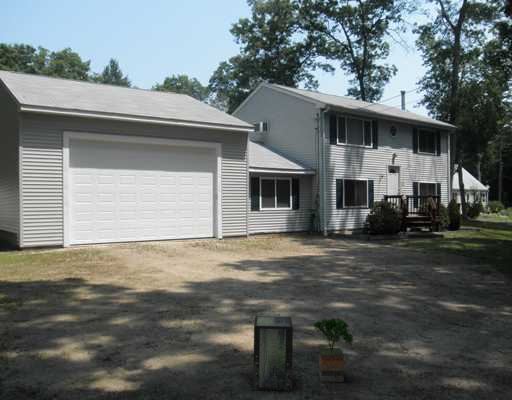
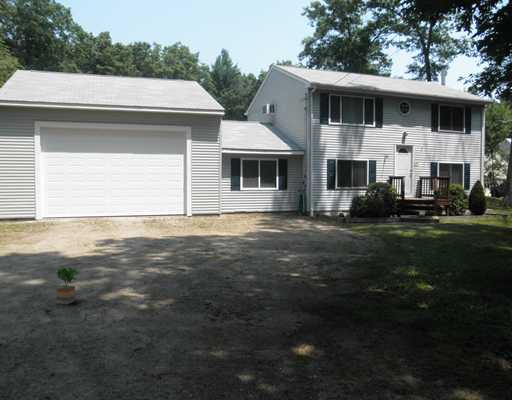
storage box: present [253,316,293,391] -> none [13,264,45,305]

